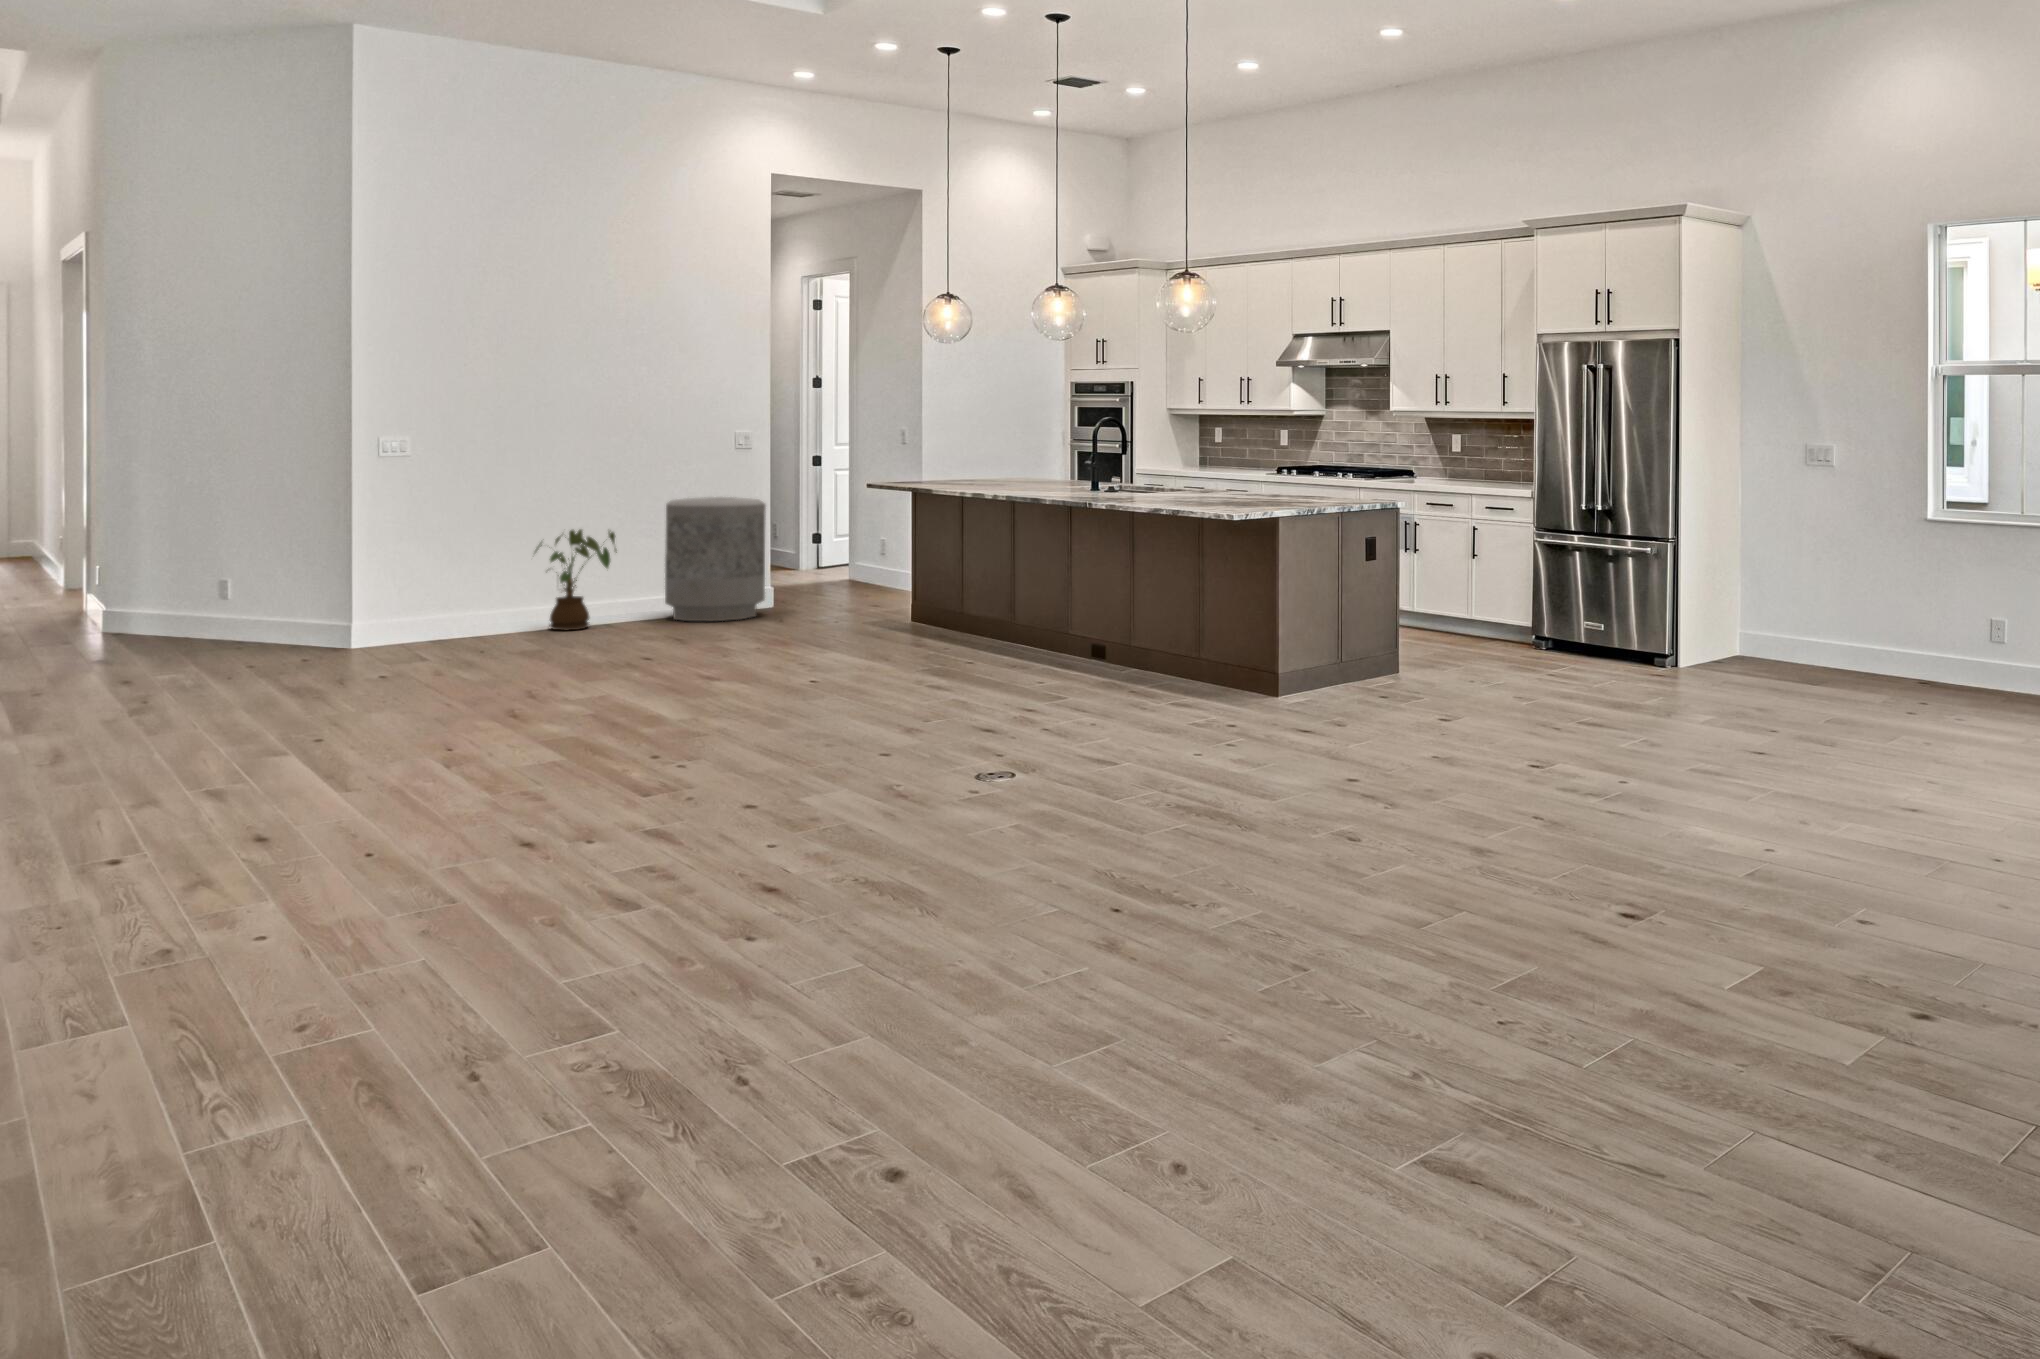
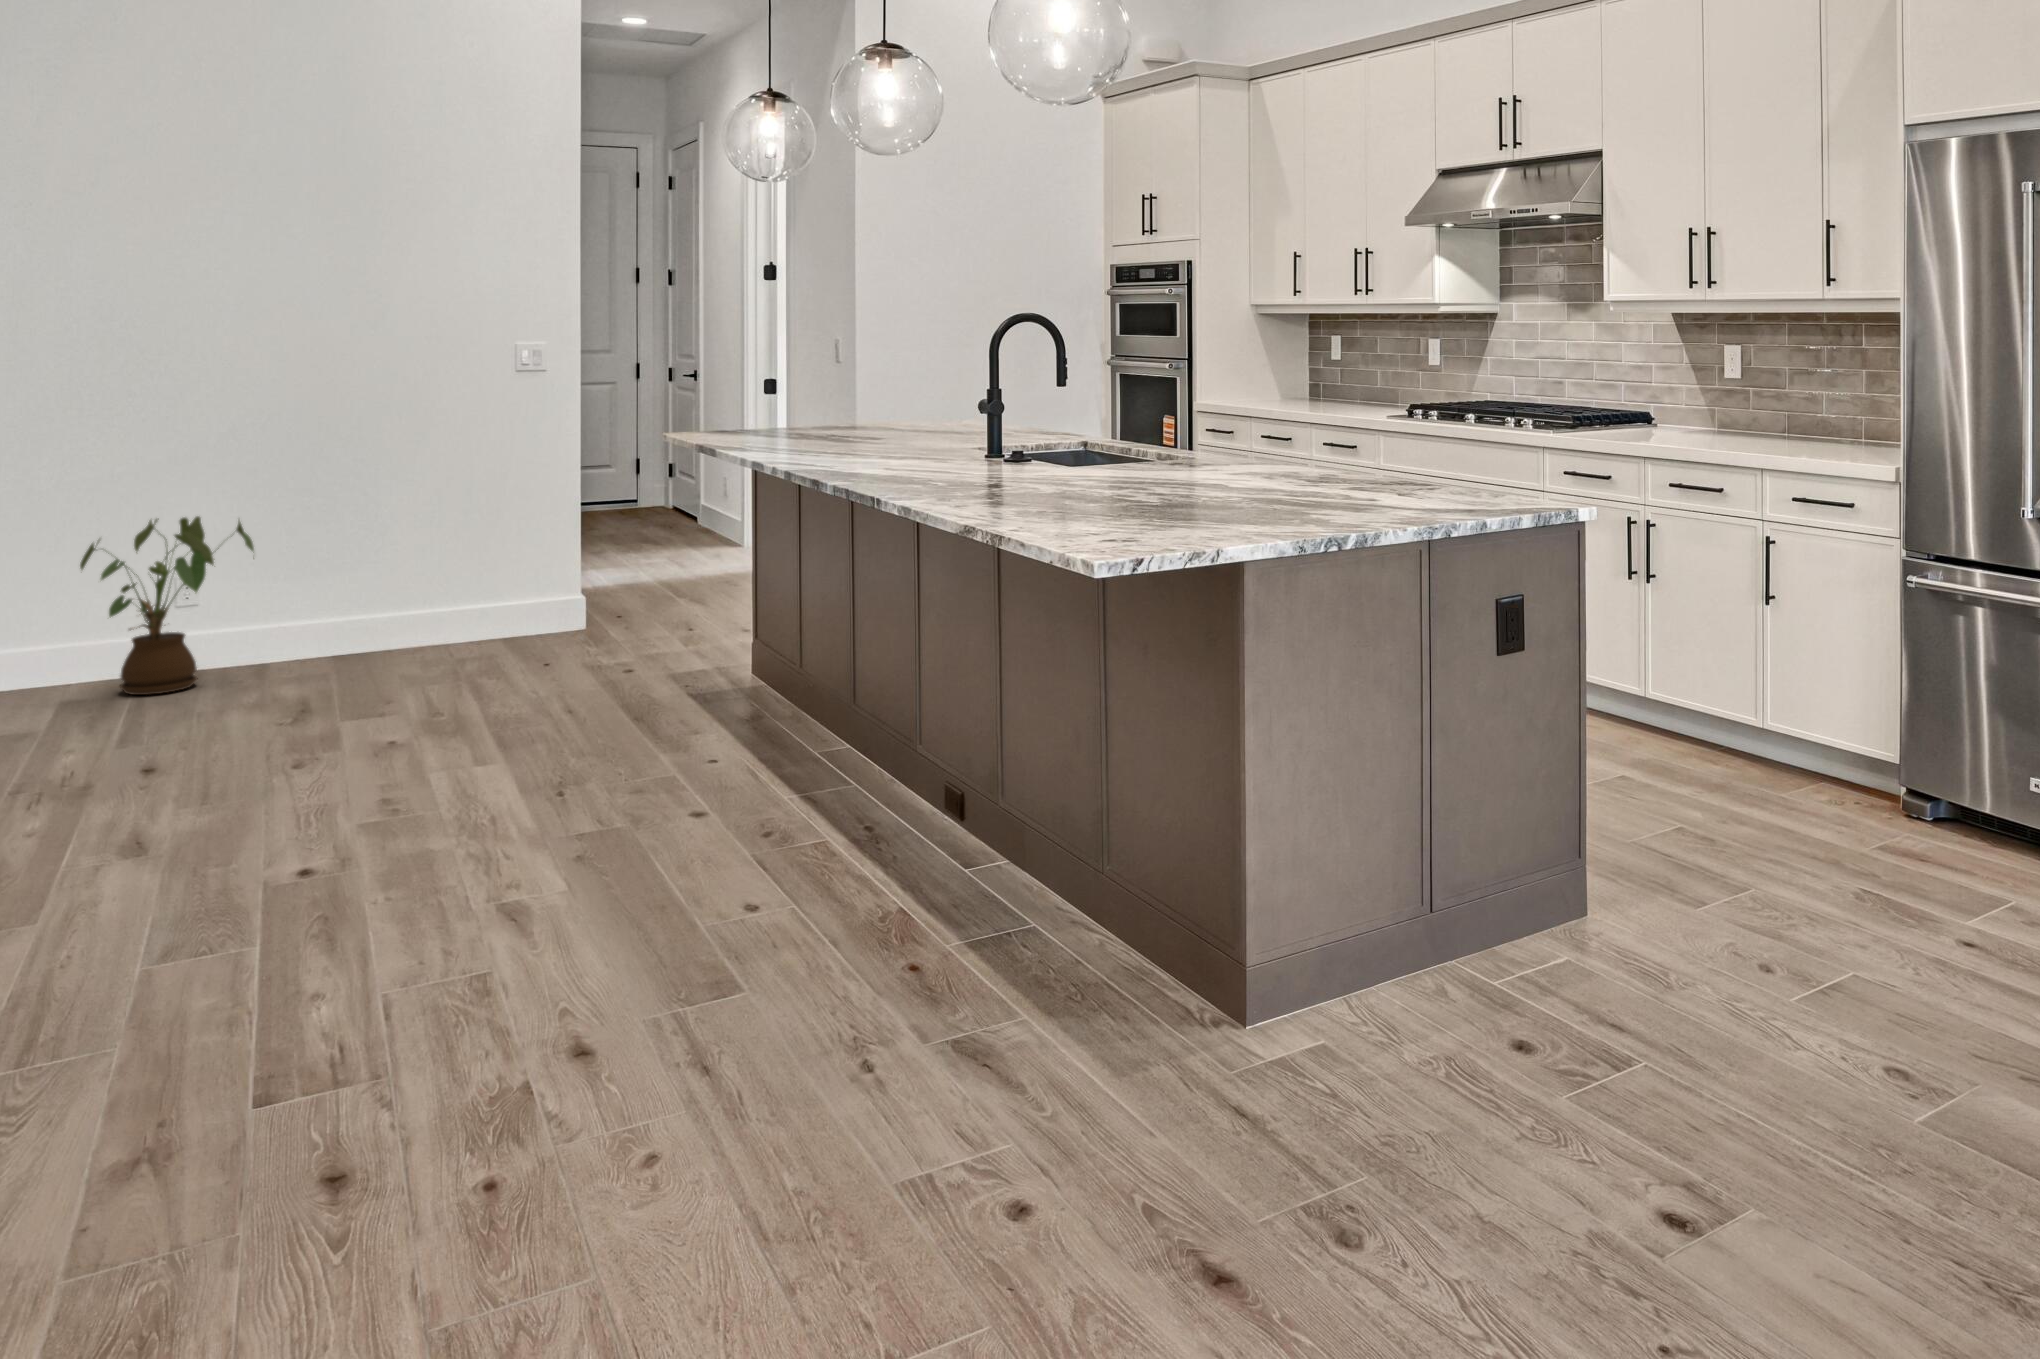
trash can: present [665,497,766,621] -> none [347,459,535,674]

